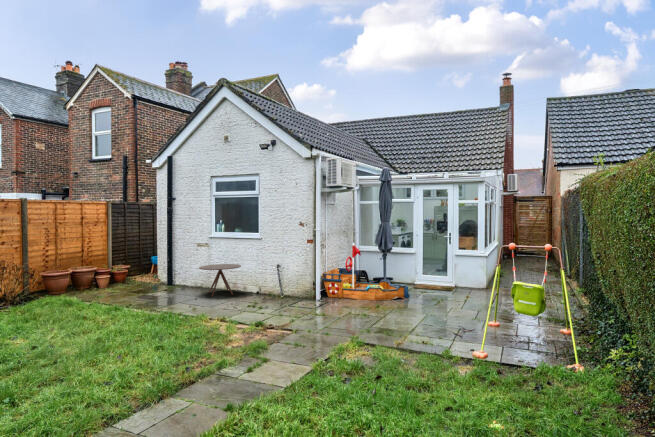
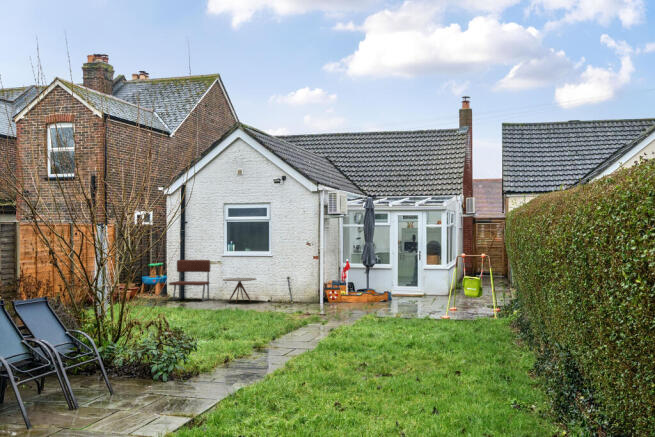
bench: none [147,242,196,291] -> present [169,260,210,301]

